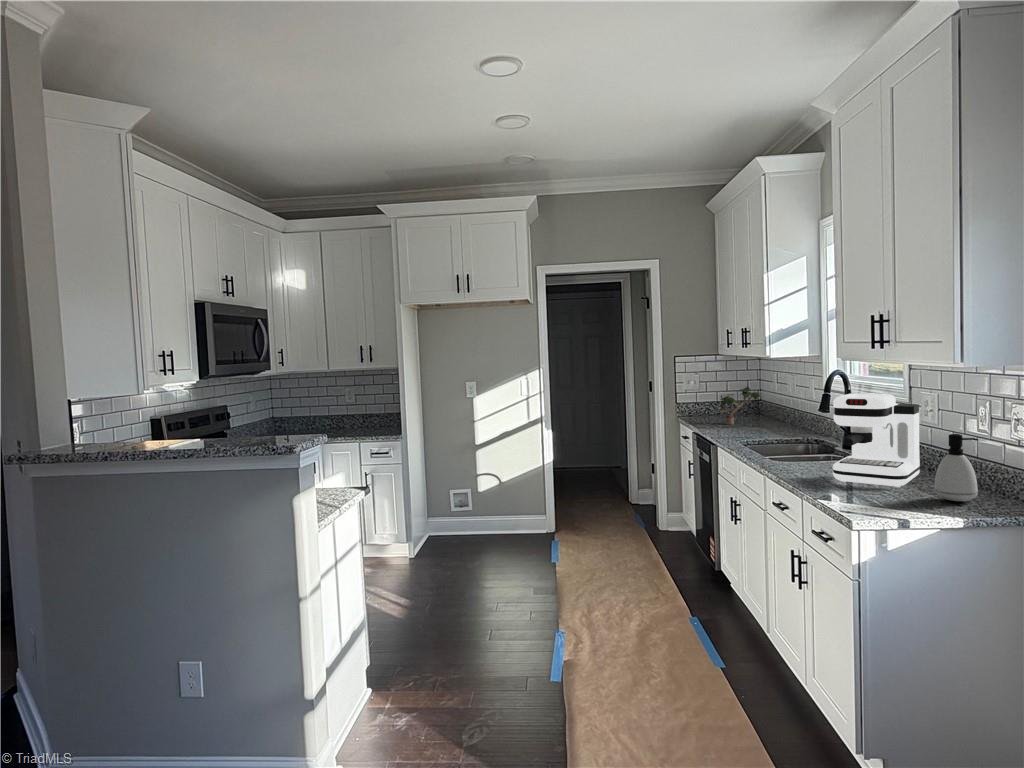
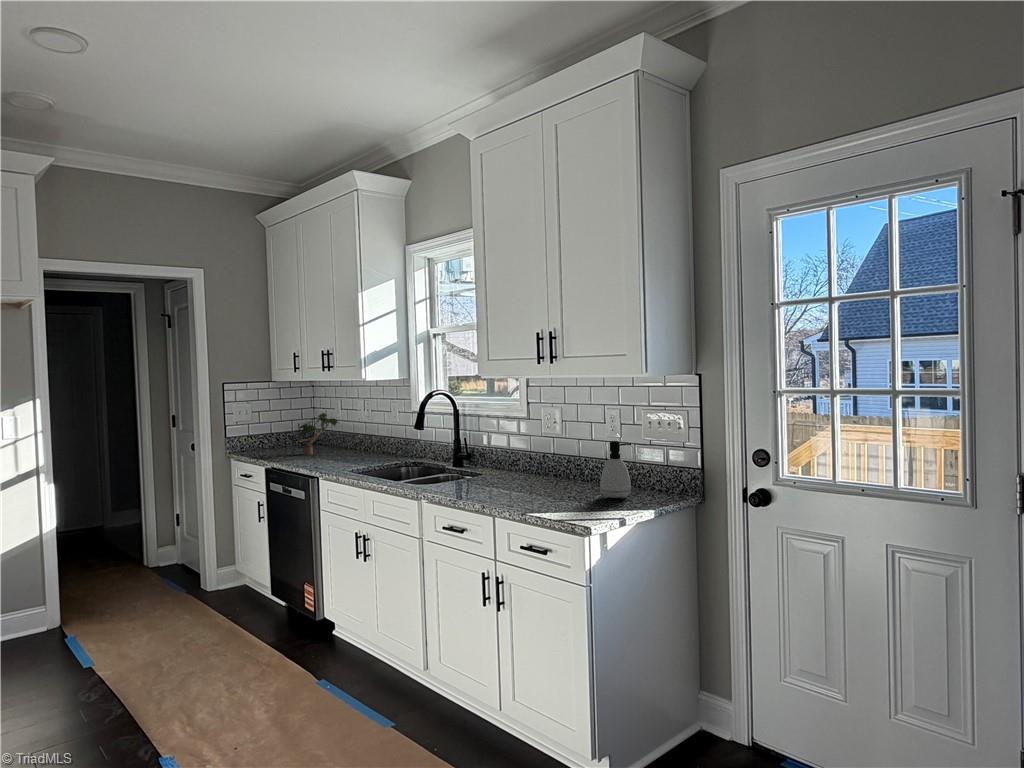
coffee maker: present [833,393,920,488] -> none [500,411,567,496]

